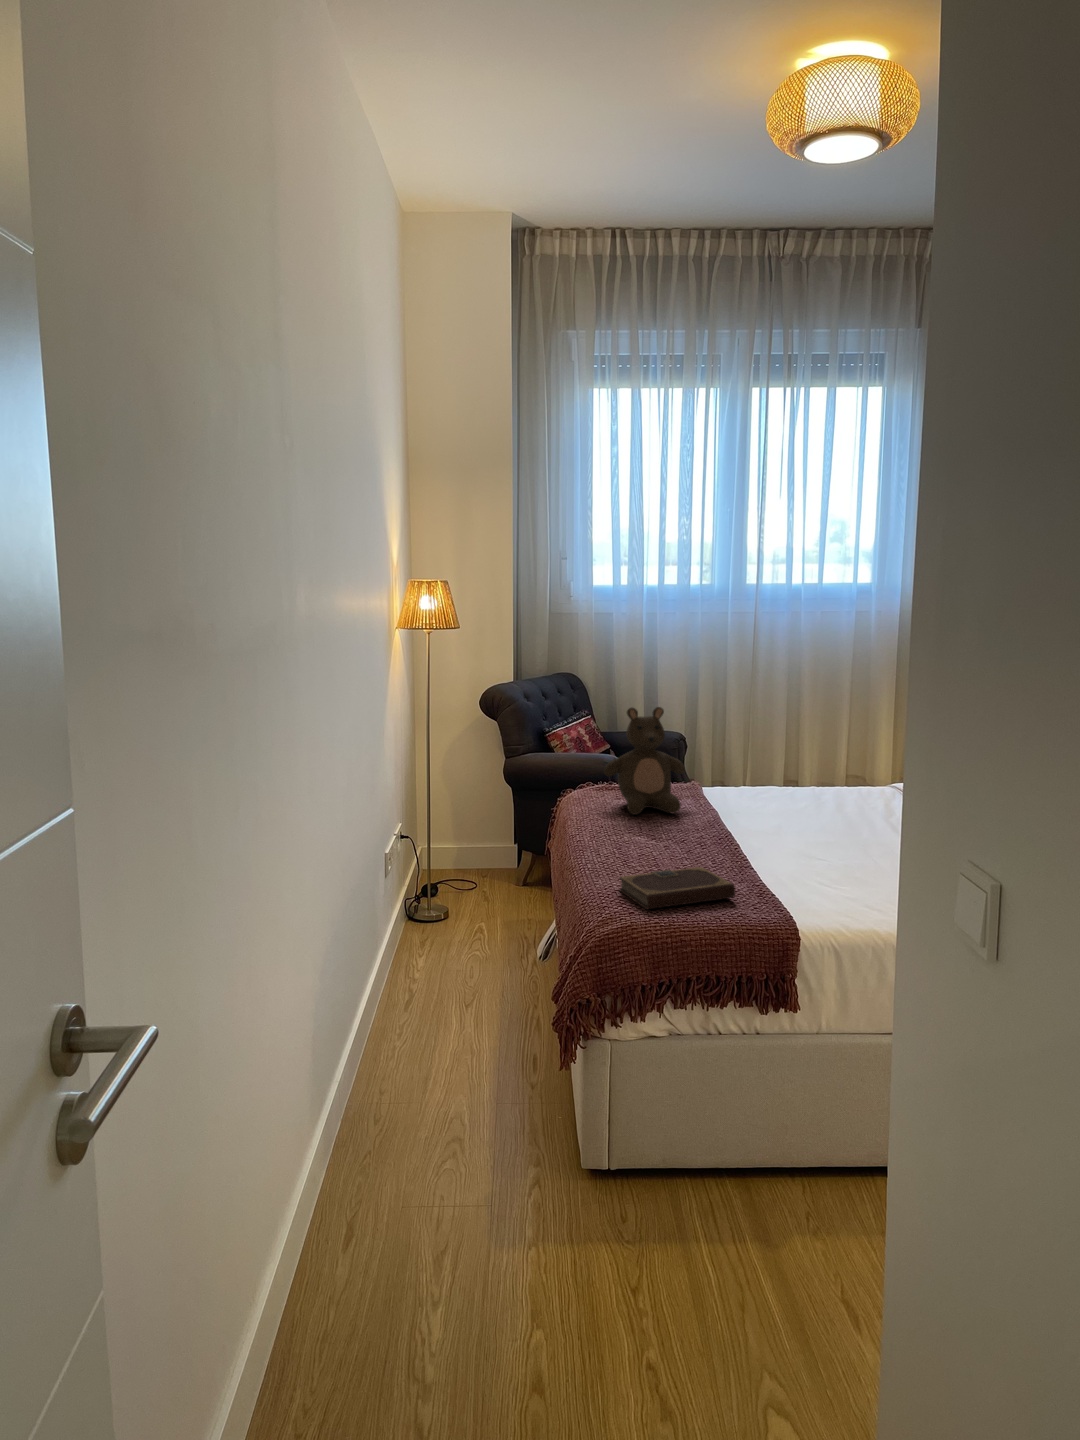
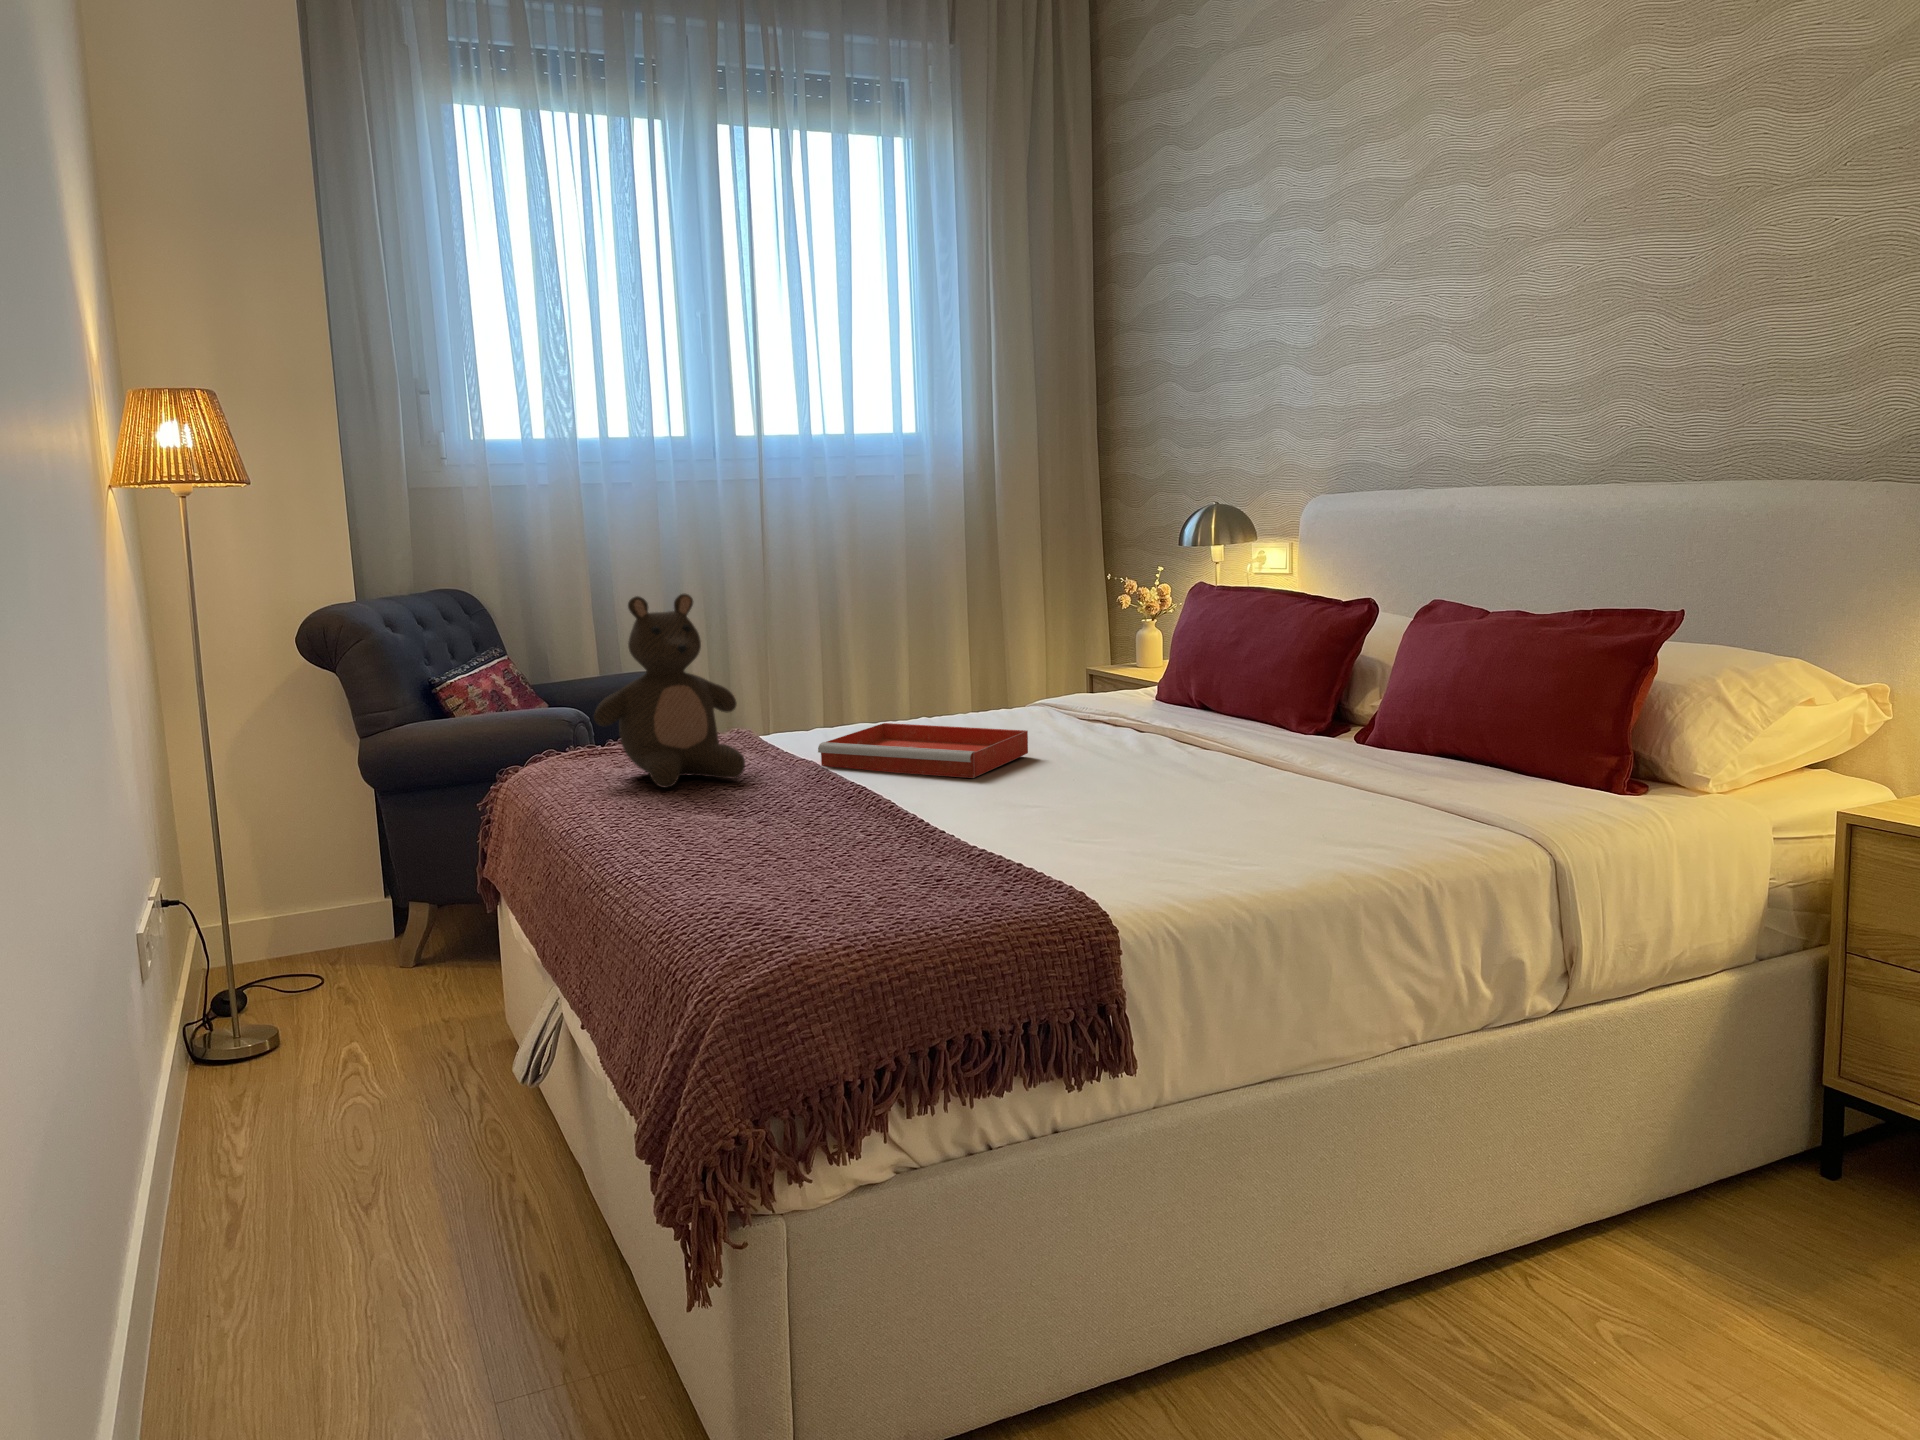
tray: none [729,787,862,831] -> present [818,723,1028,778]
notebook: present [619,867,735,910] -> none [732,841,959,929]

